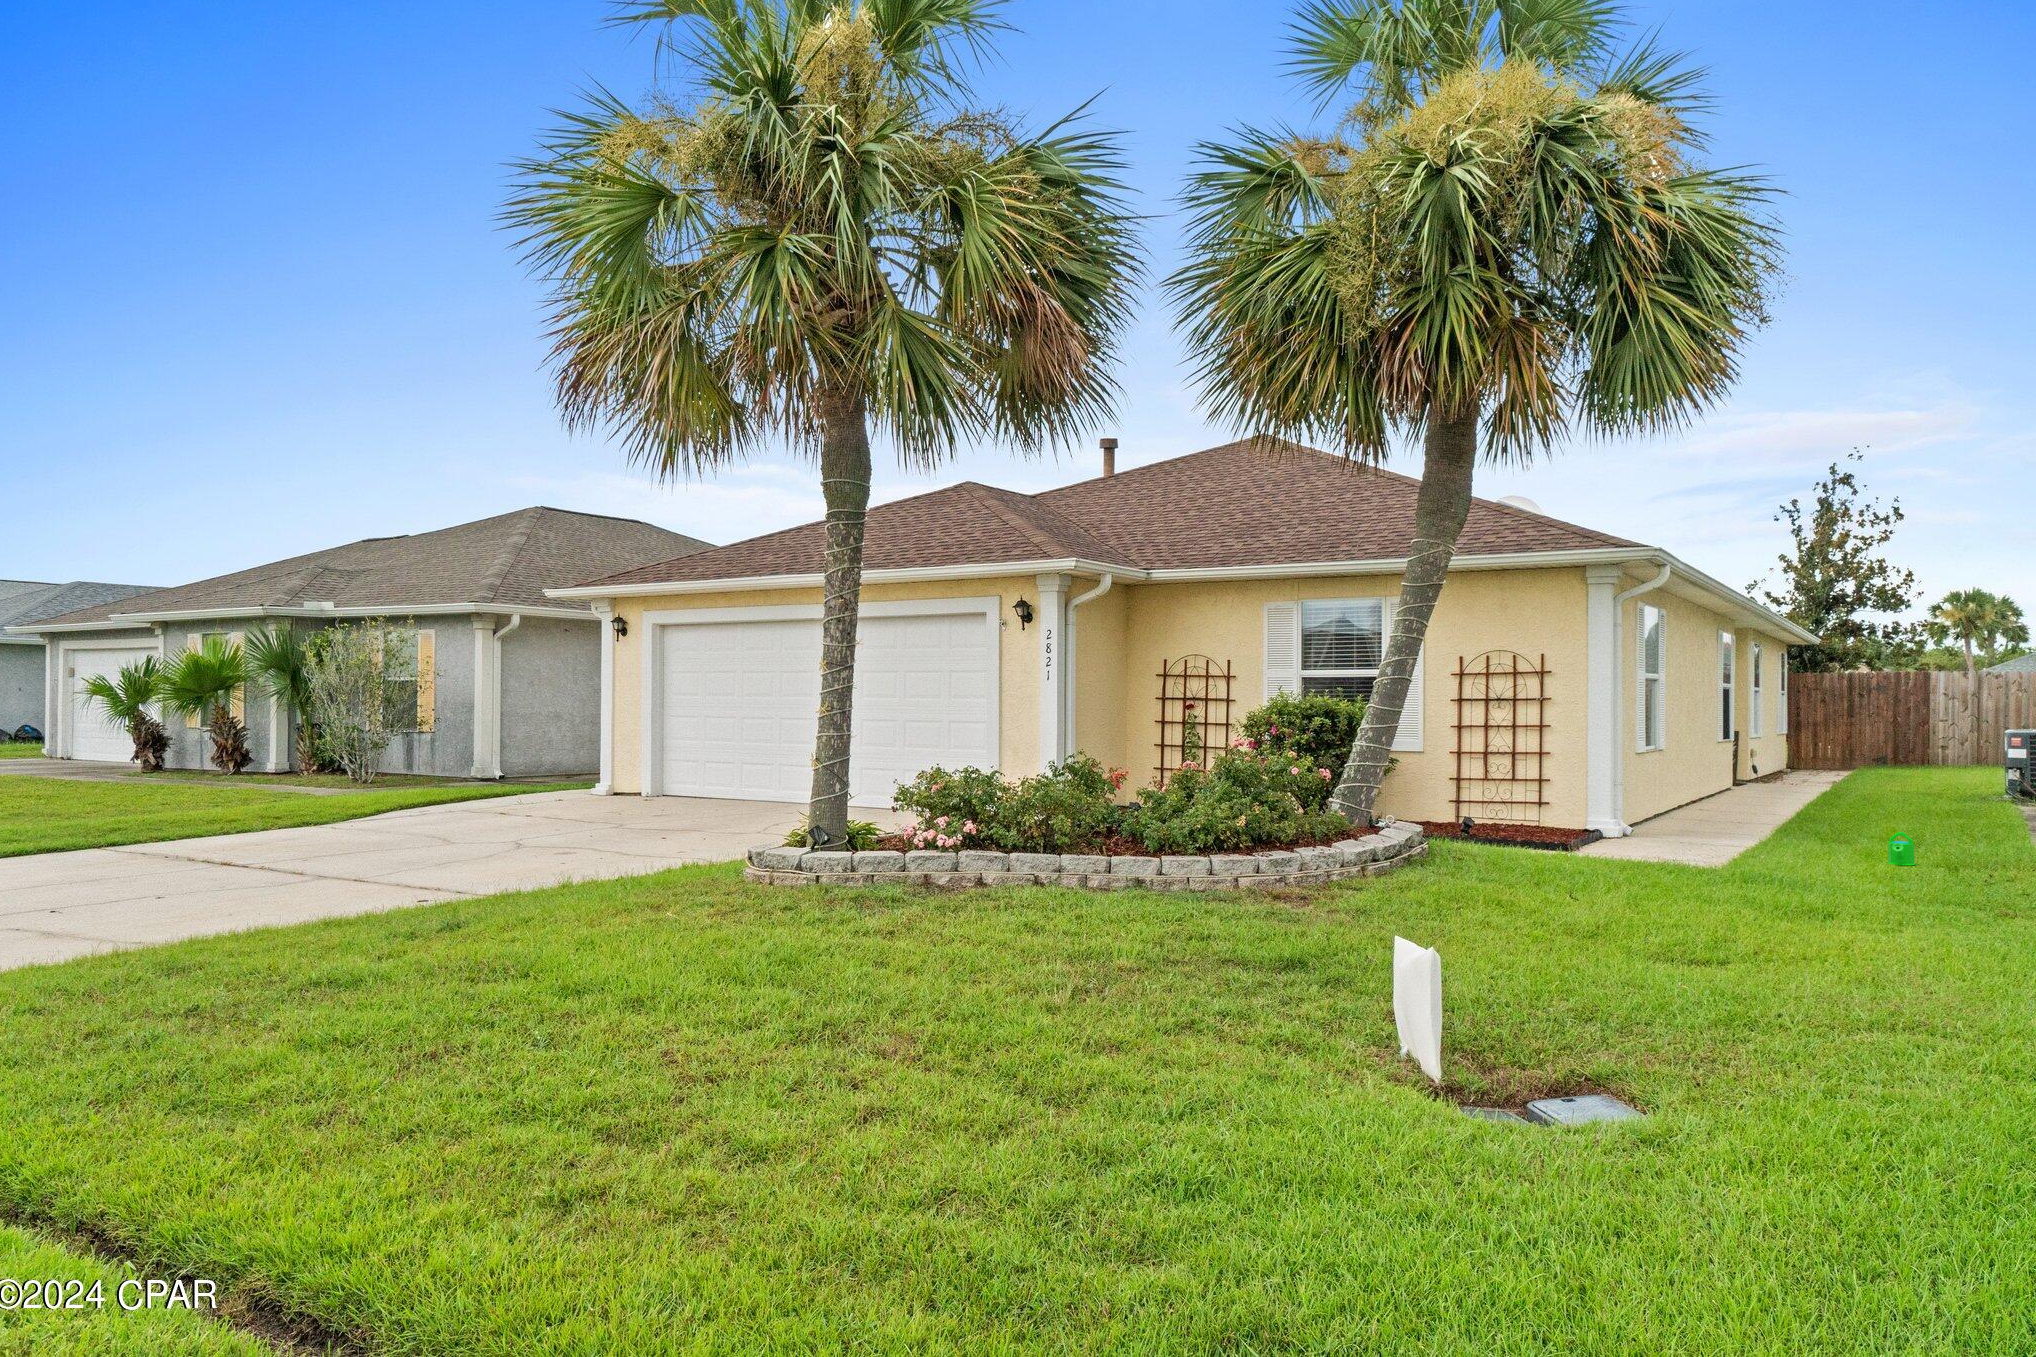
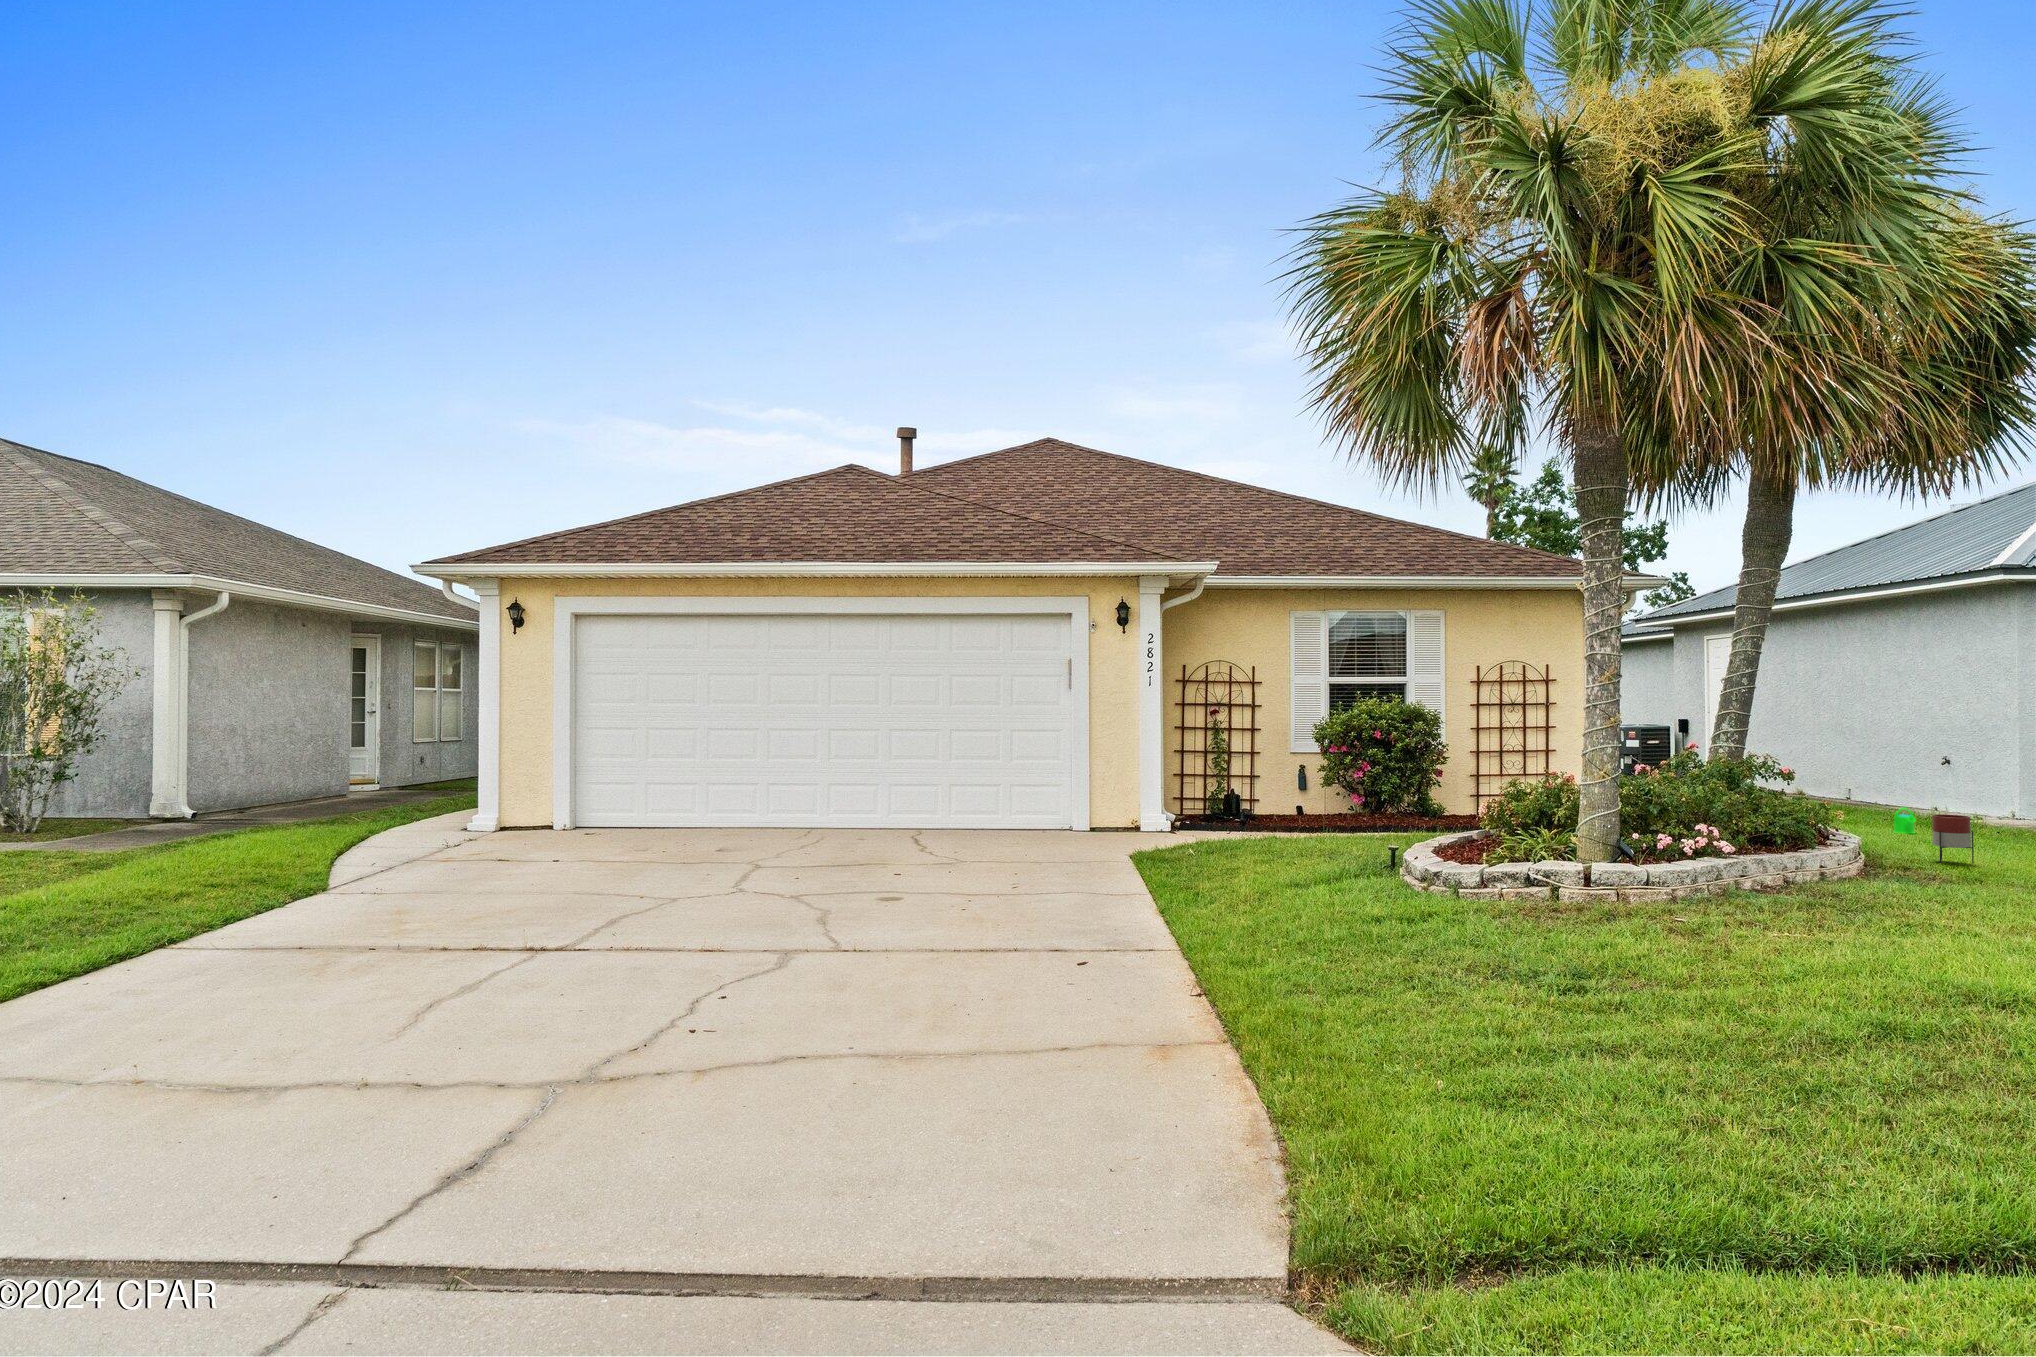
planter: none [1694,839,1736,898] -> present [1932,814,1974,864]

